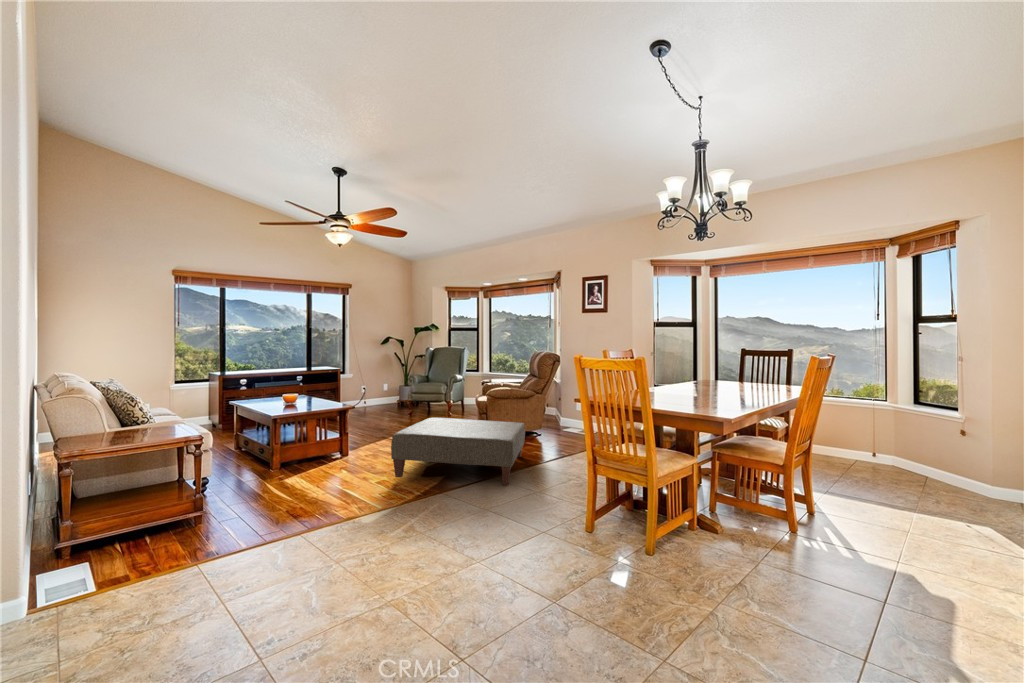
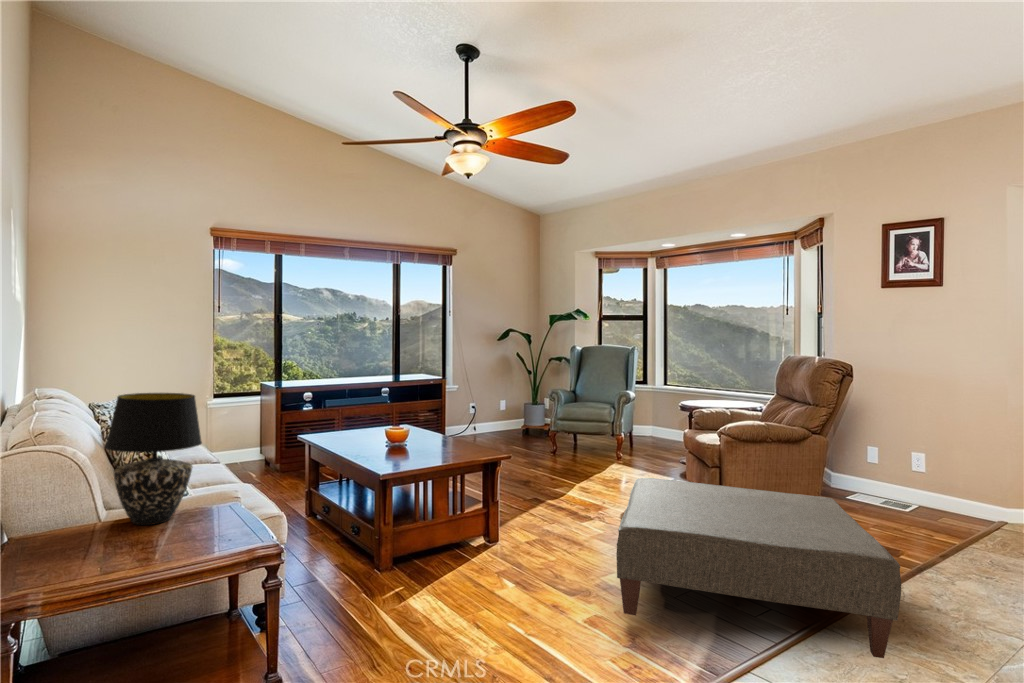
table lamp: none [112,368,164,431] -> present [105,393,202,525]

